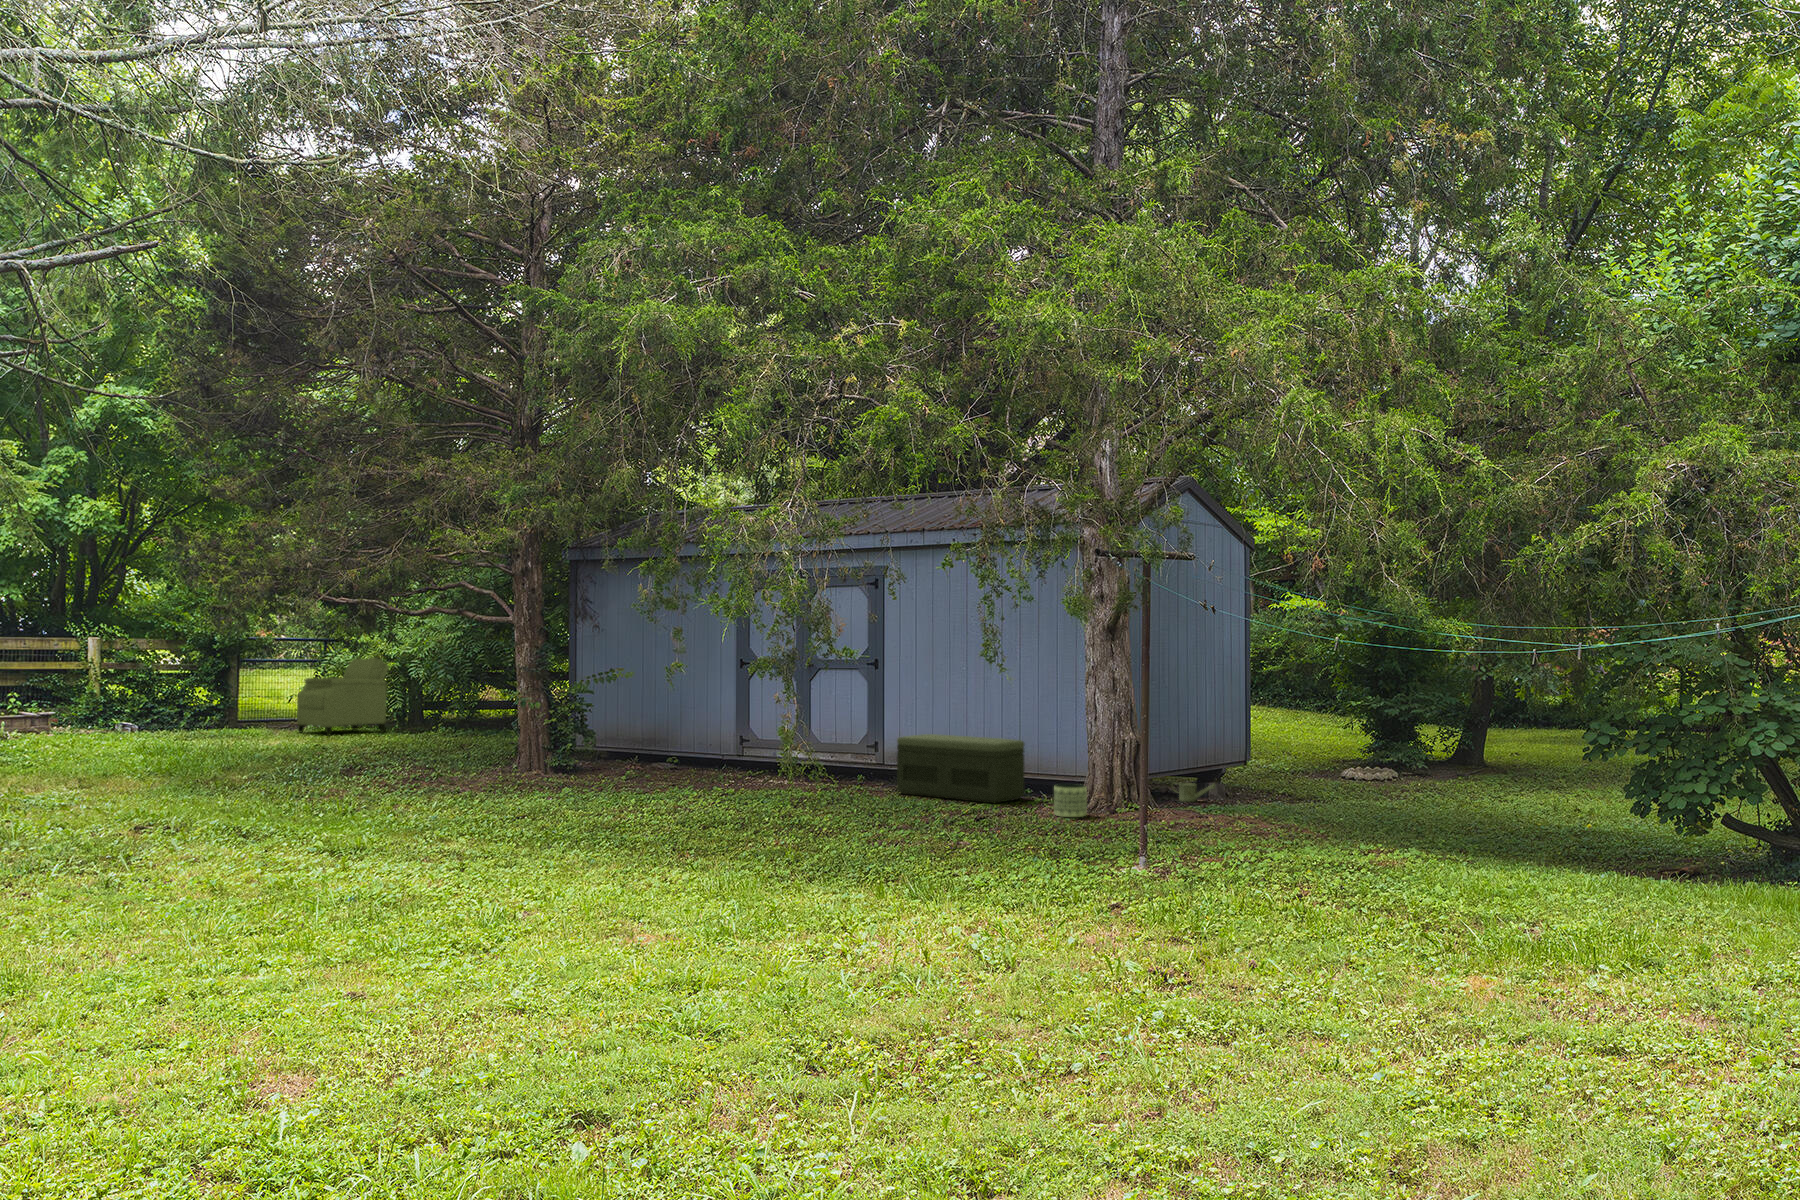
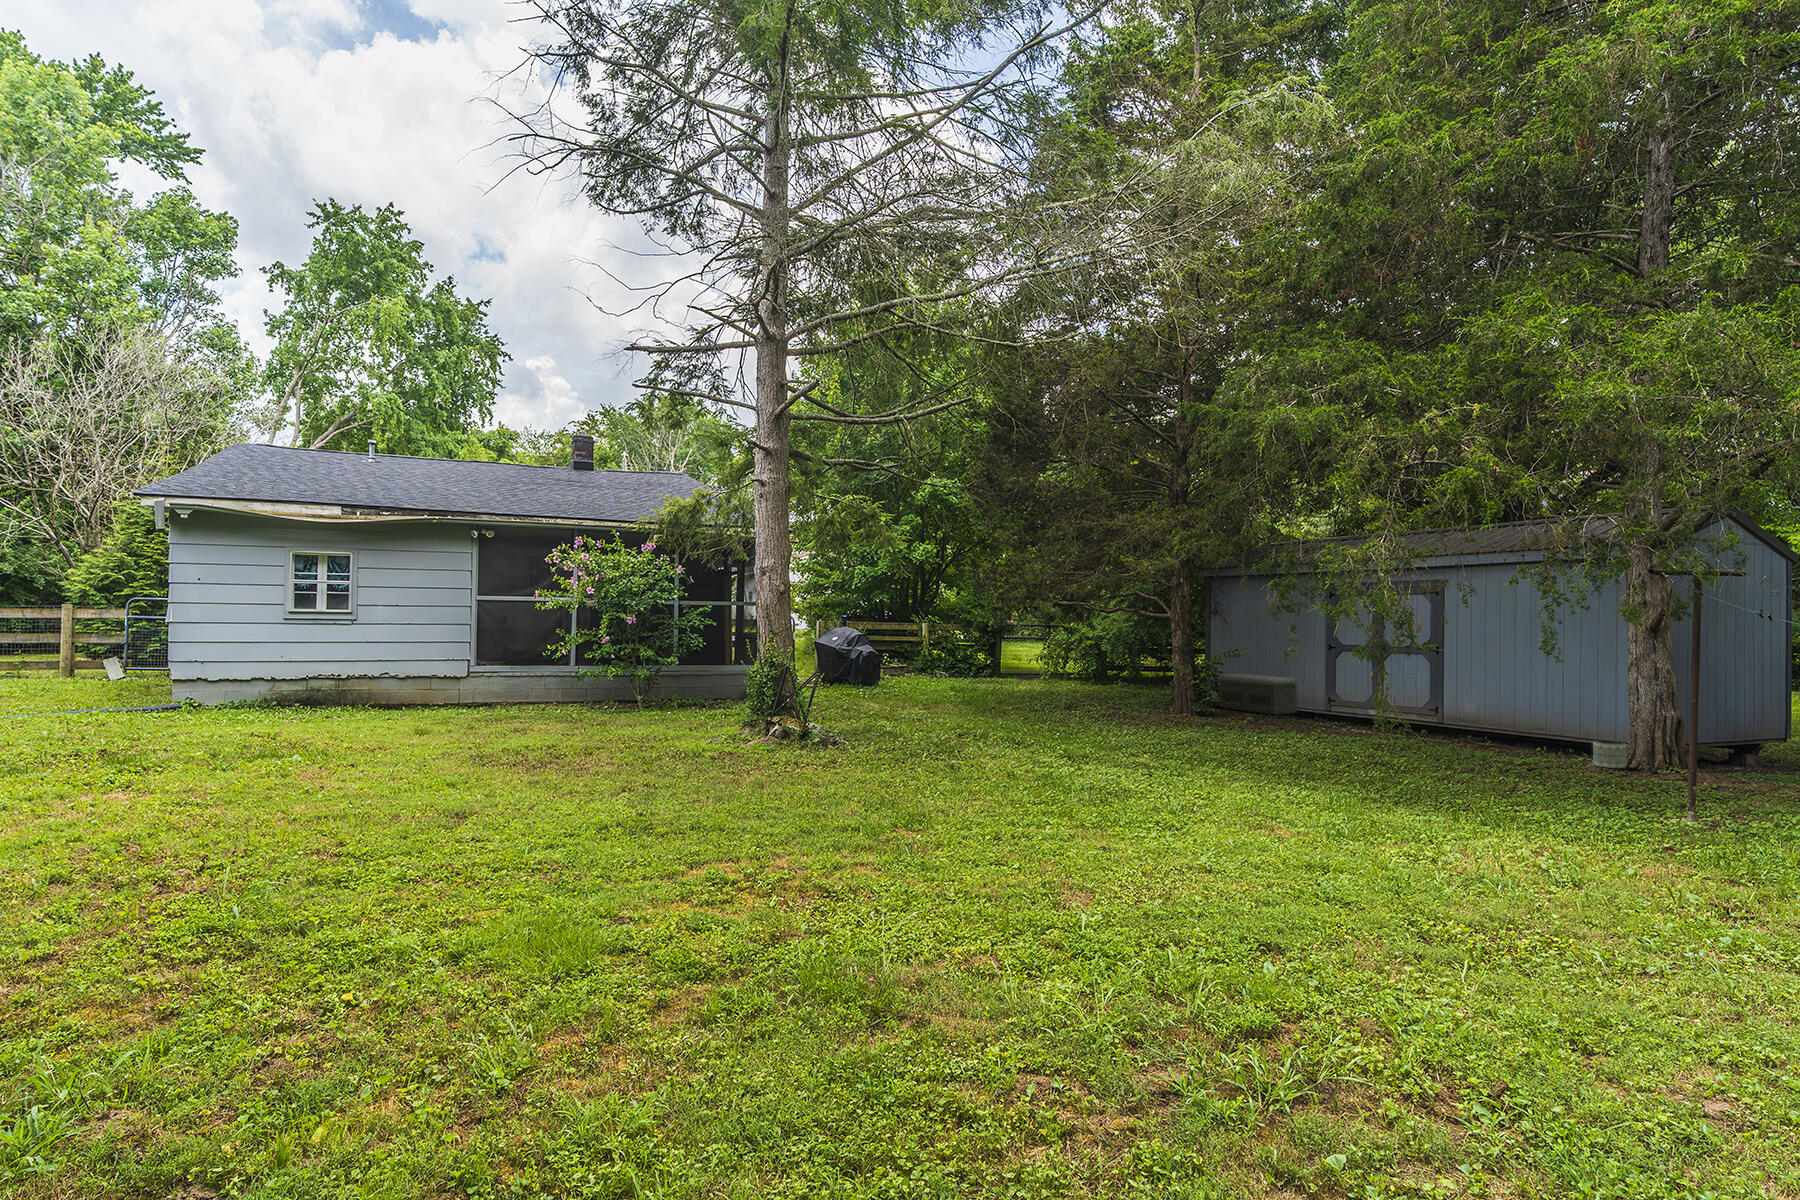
chair: present [297,658,389,736] -> none [1005,621,1060,678]
storage bench: present [897,734,1024,803] -> present [1219,674,1297,715]
watering can: present [1172,783,1215,802] -> none [1715,744,1765,762]

